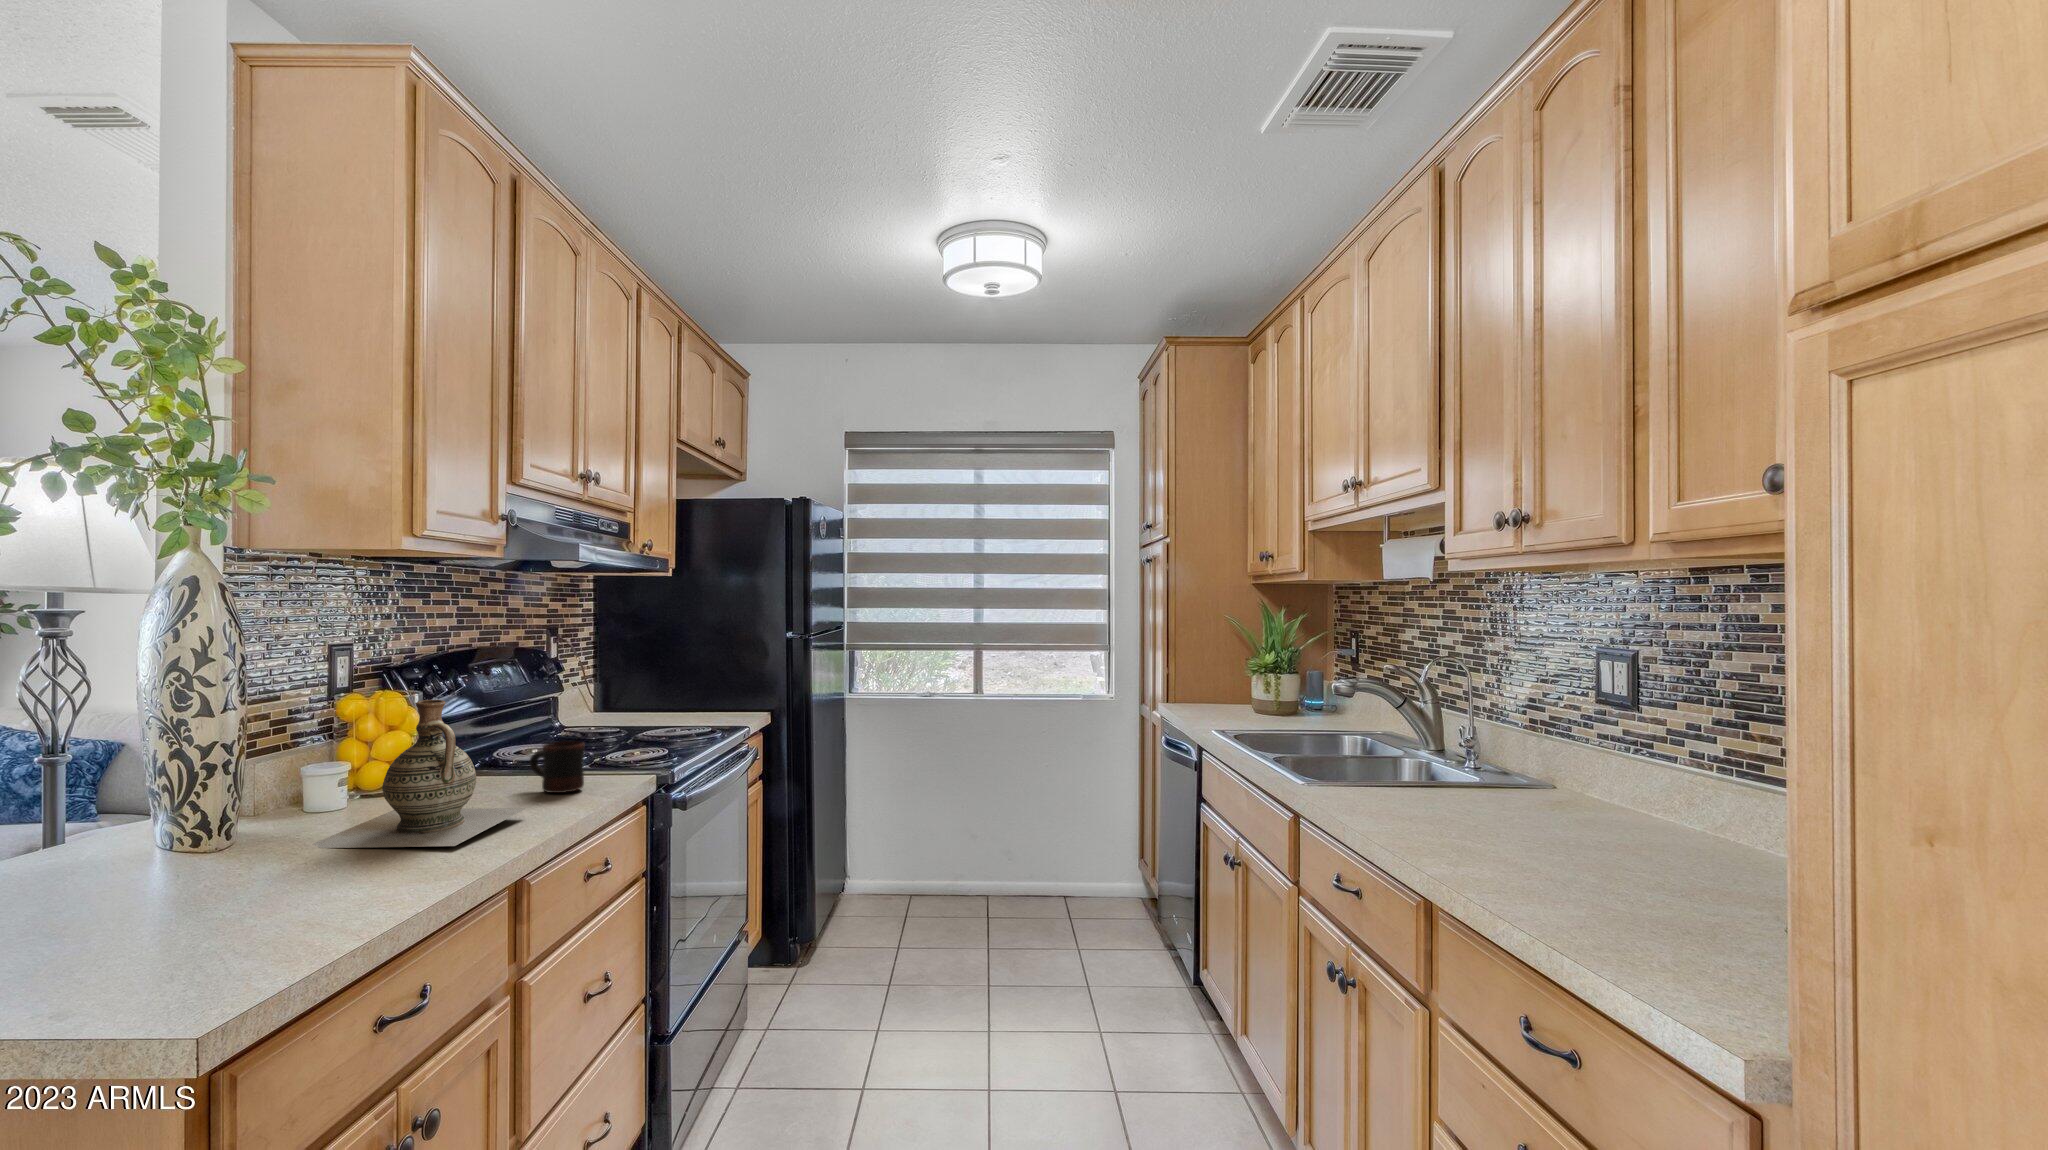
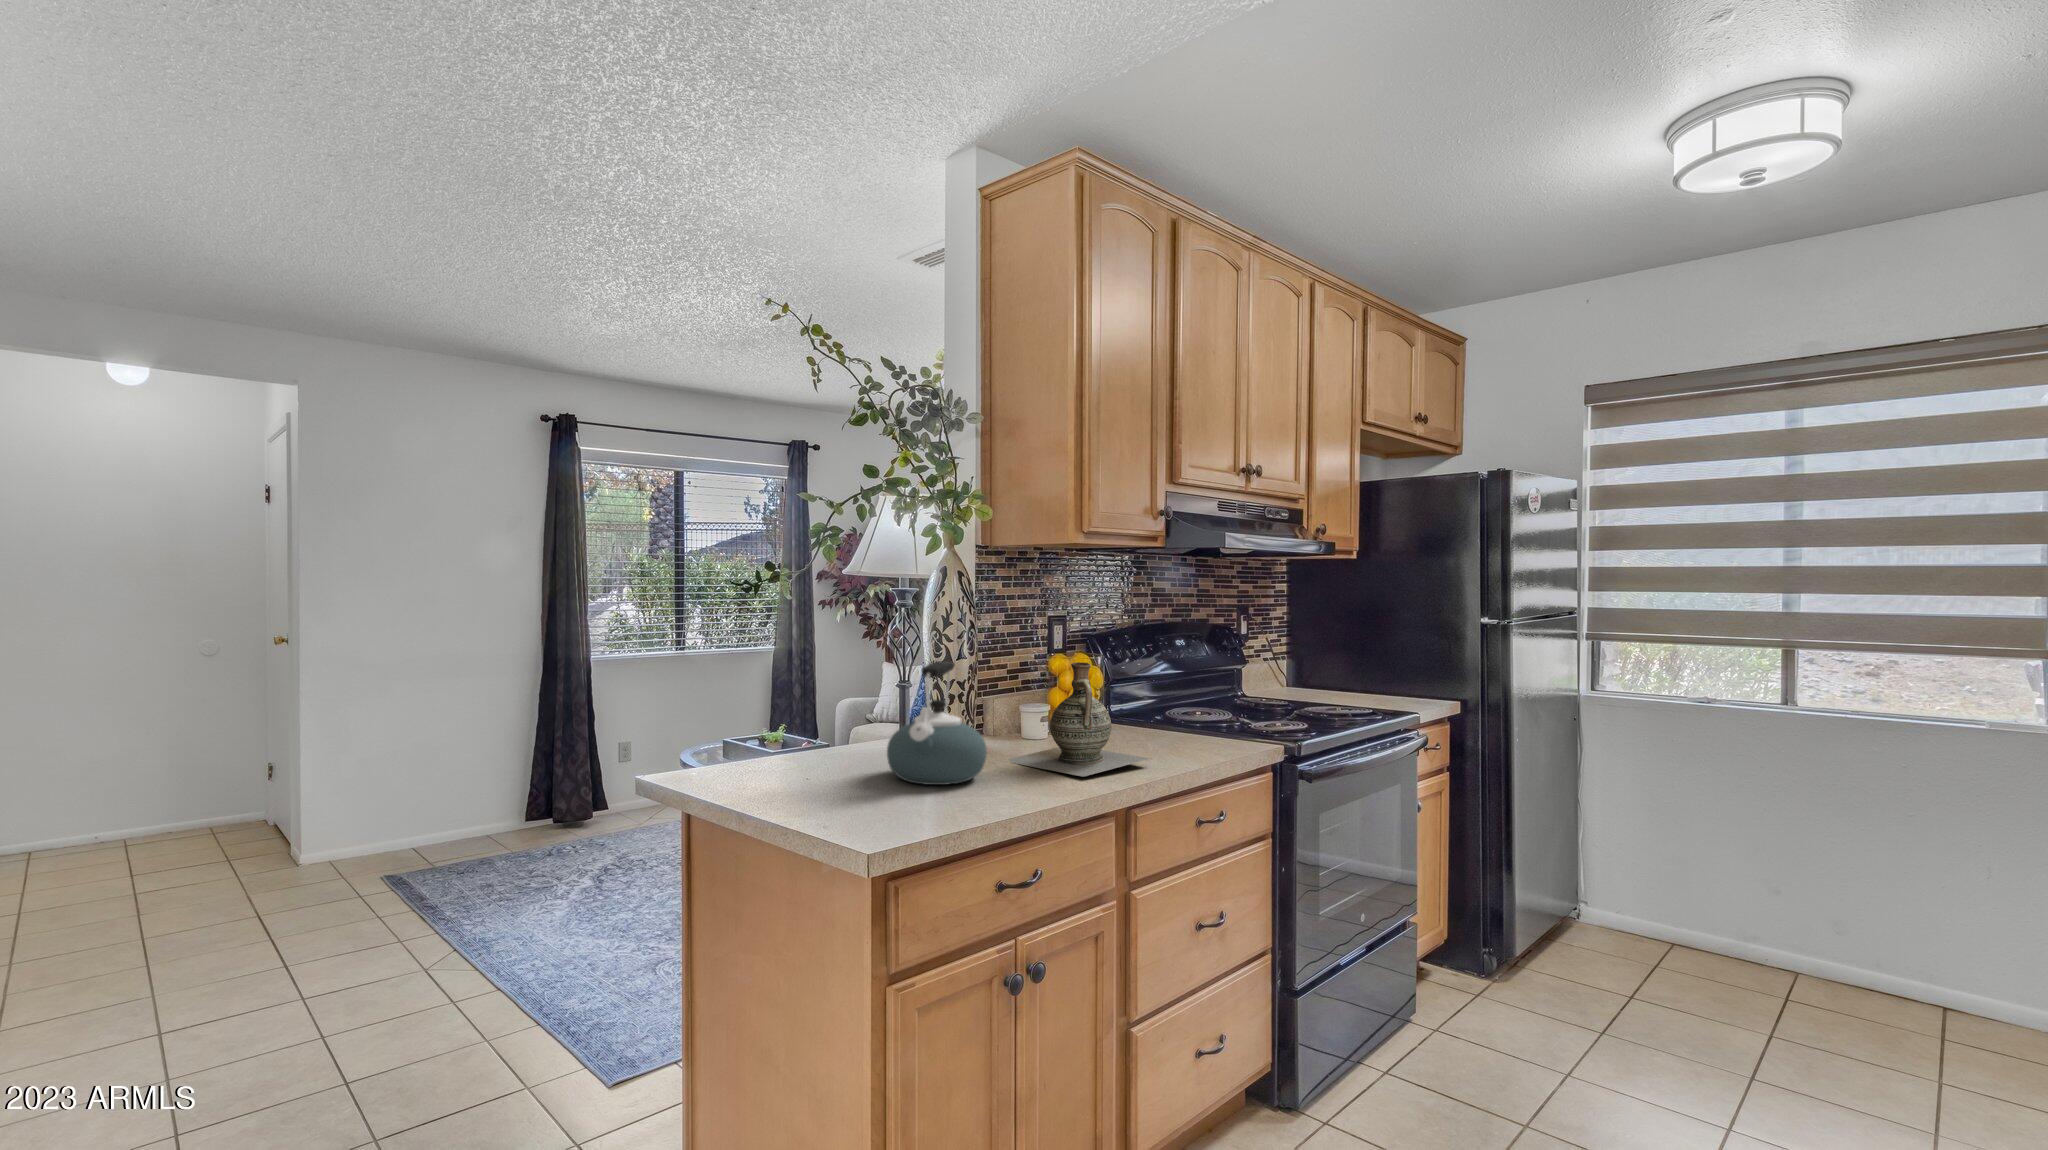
kettle: none [103,716,303,911] -> present [887,661,987,785]
mug: present [529,741,585,793] -> none [1172,708,1212,753]

